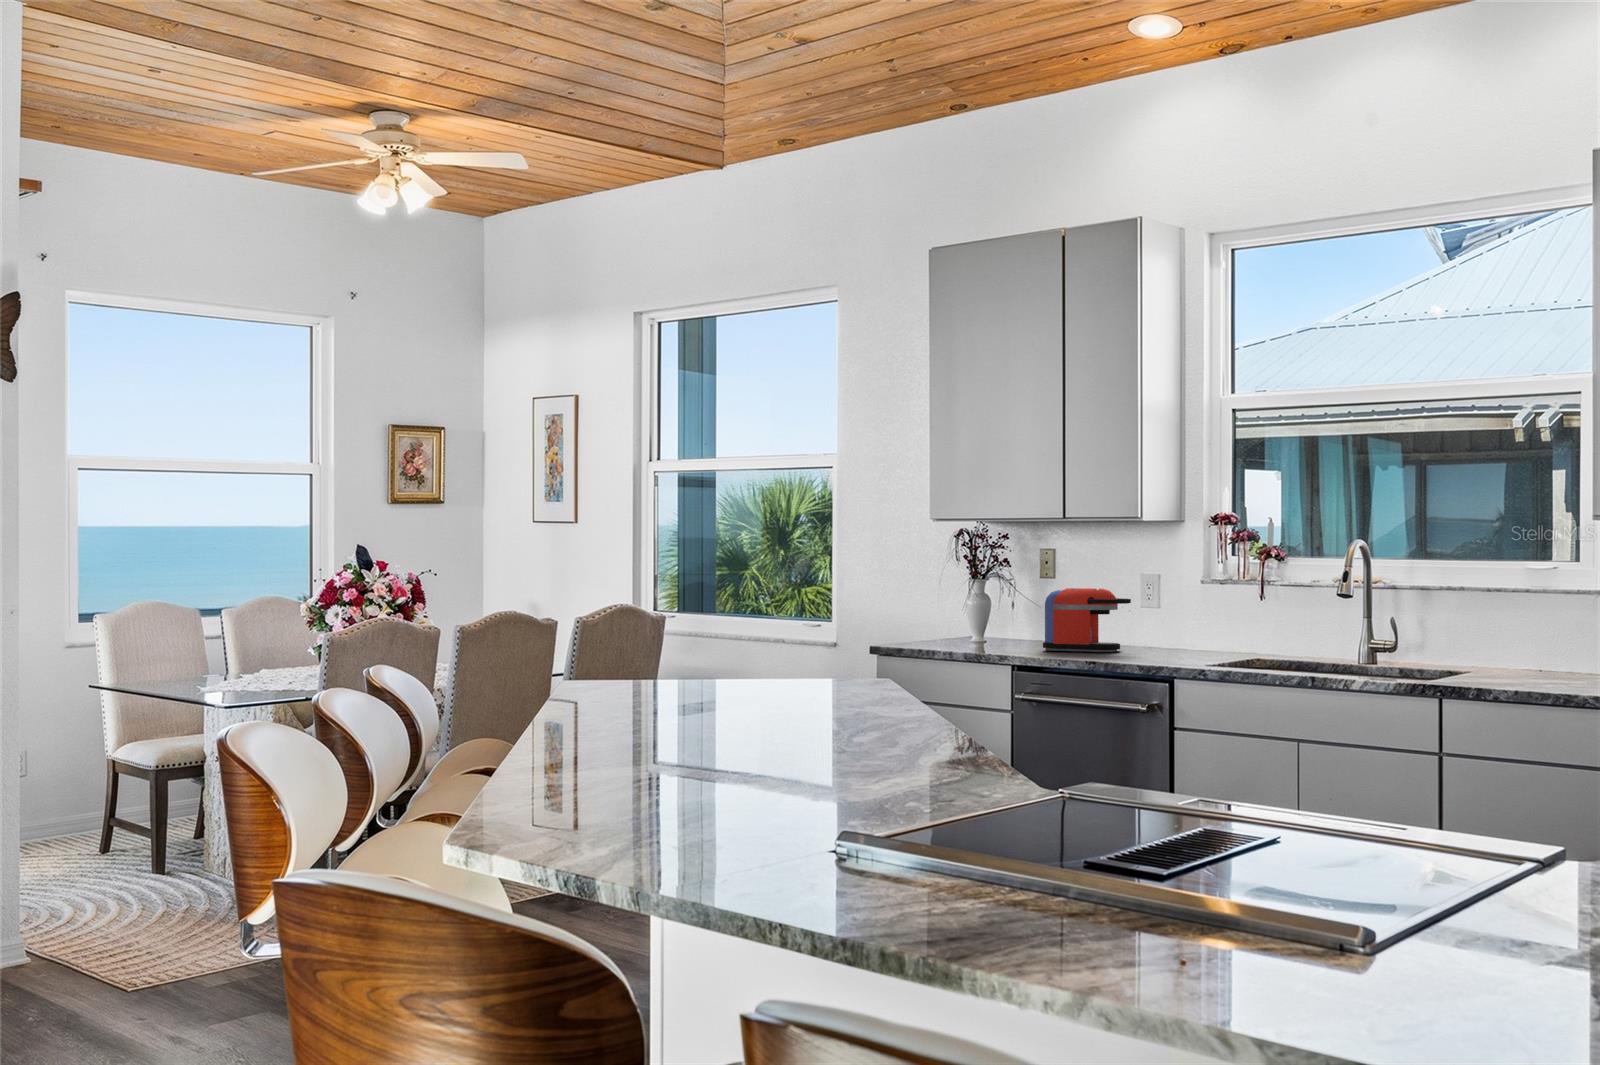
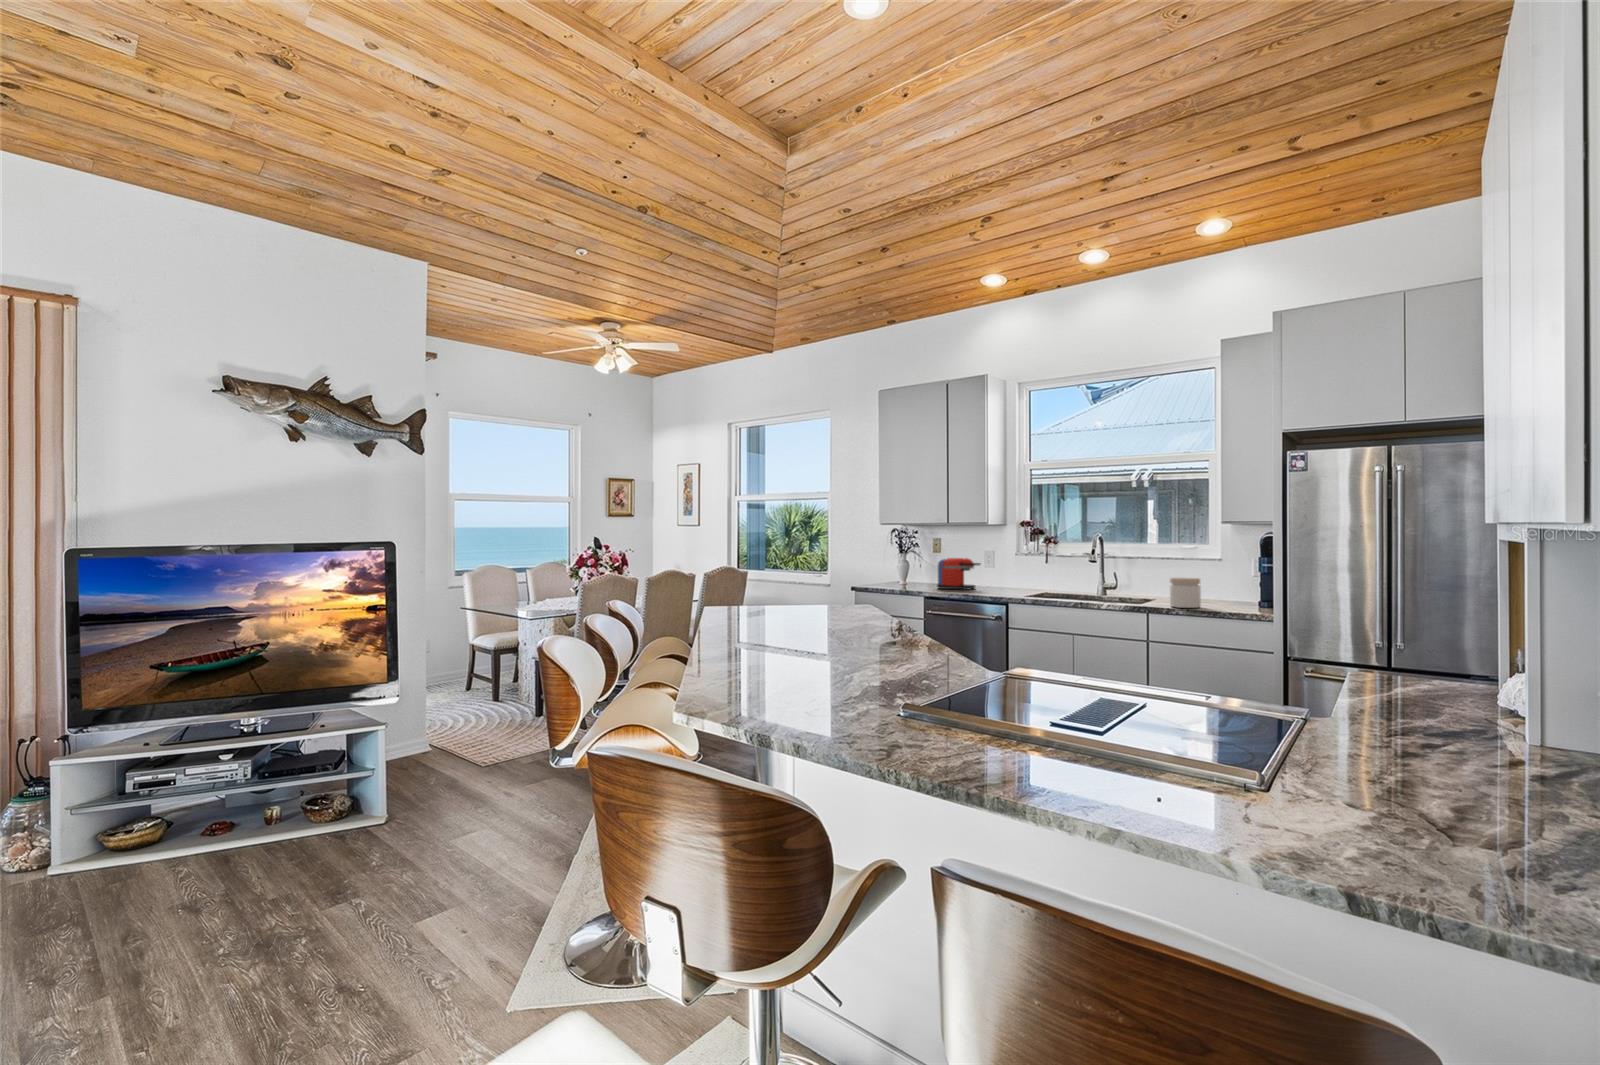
jar: none [1482,627,1541,687] -> present [1170,578,1201,608]

